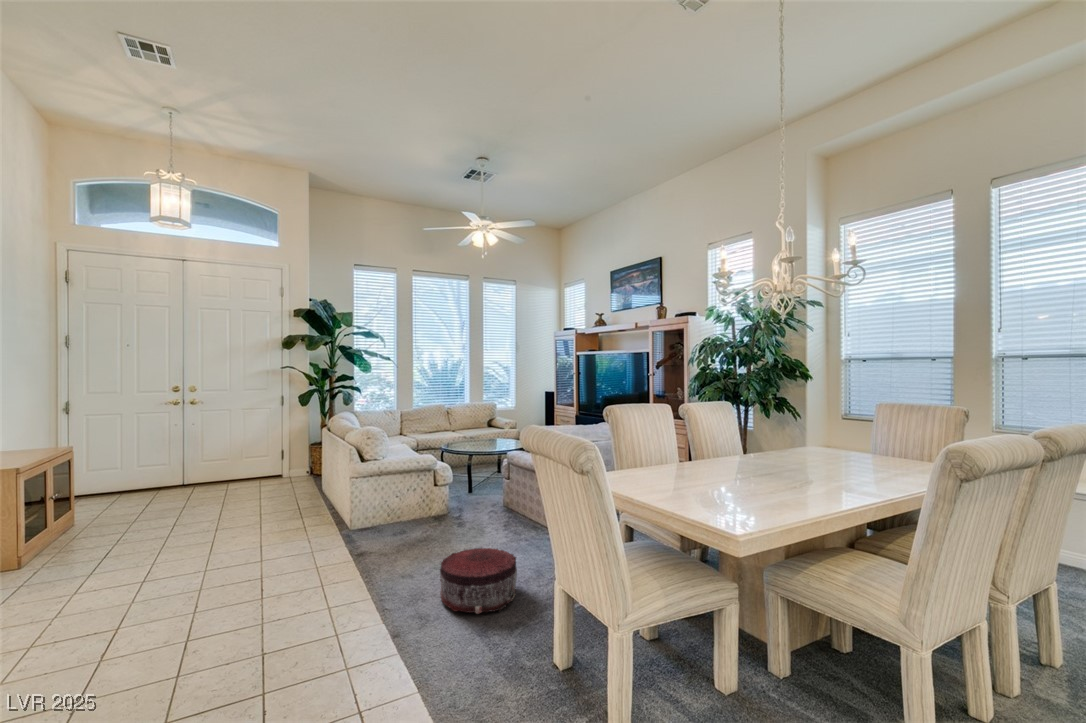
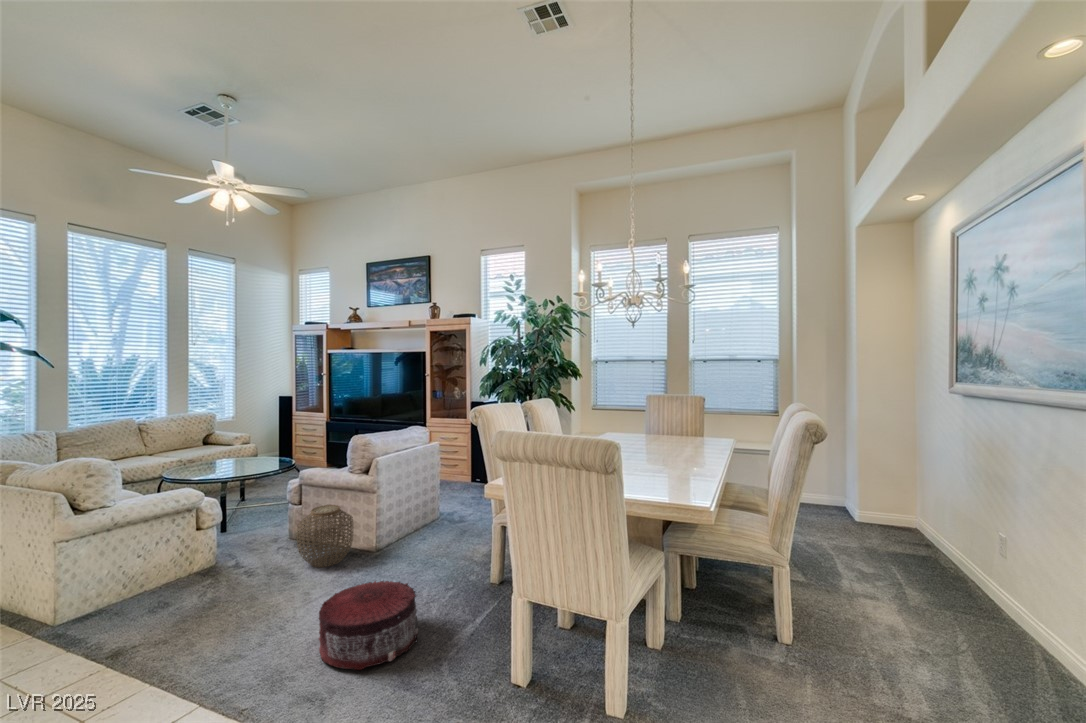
woven basket: none [486,483,529,534] -> present [297,505,353,567]

